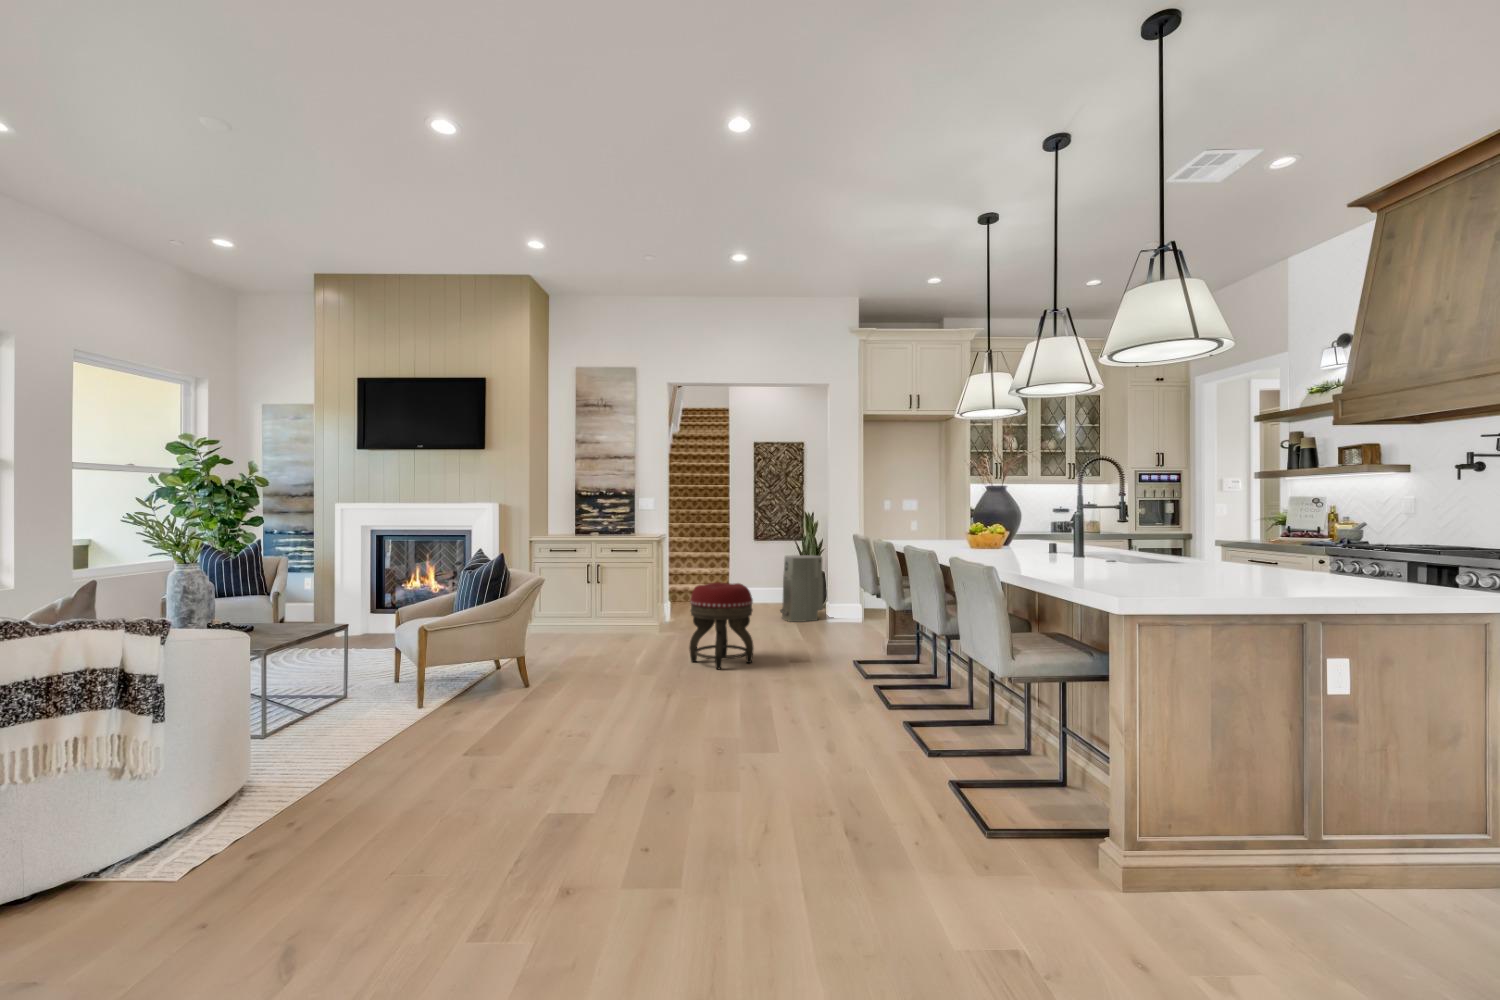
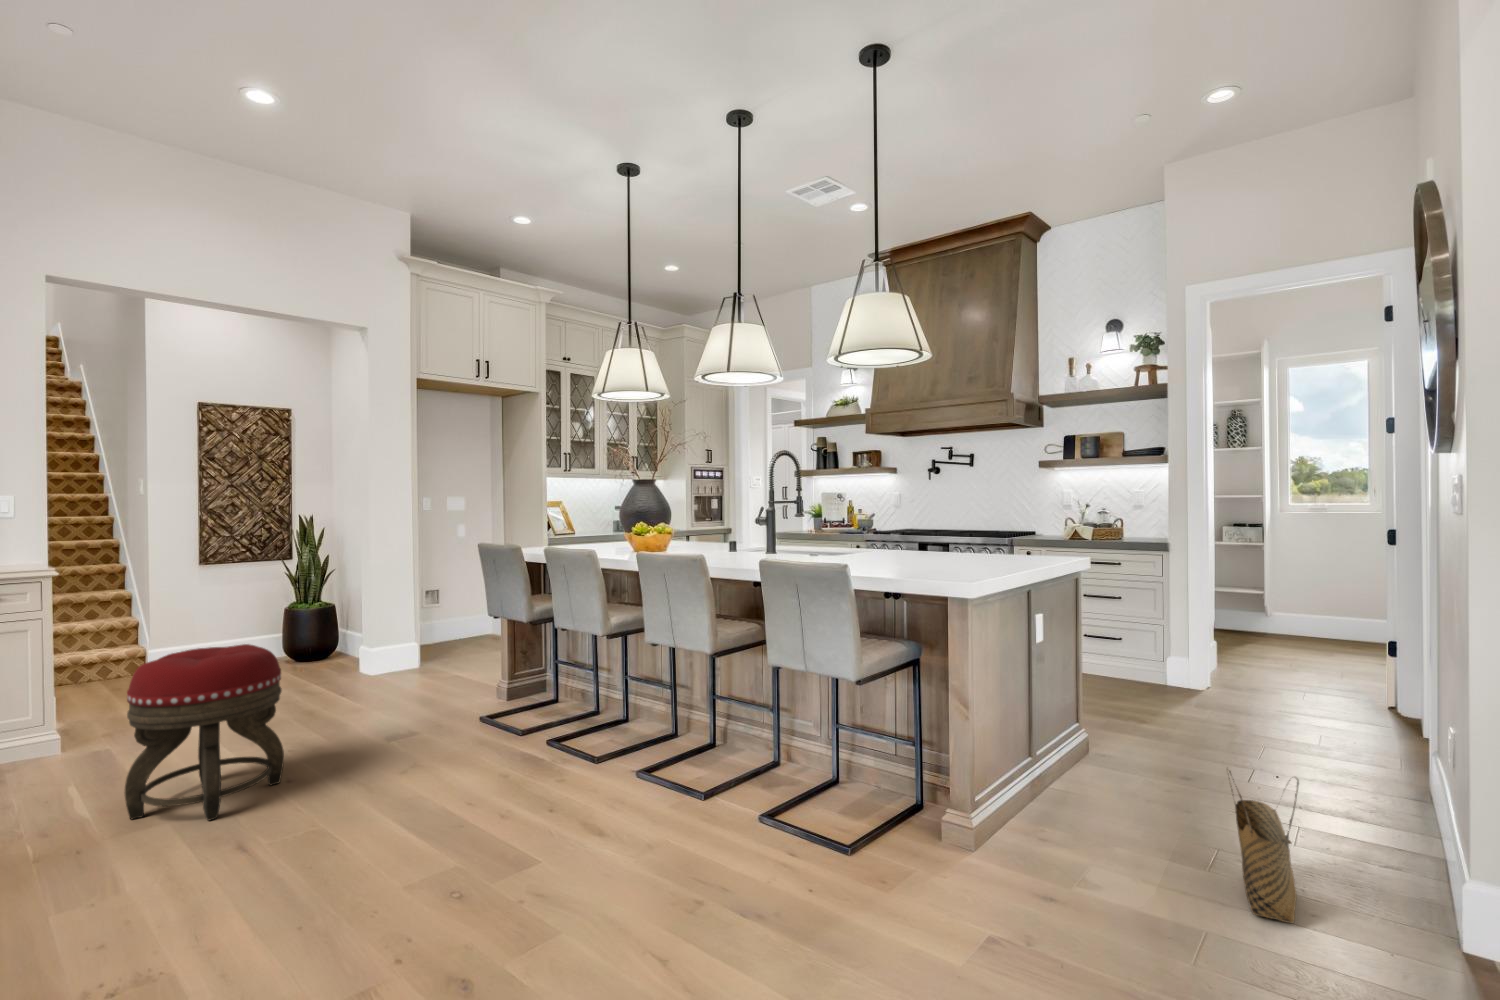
air purifier: present [780,555,823,622] -> none [272,577,351,683]
woven basket: none [1321,775,1419,920] -> present [1227,769,1299,923]

